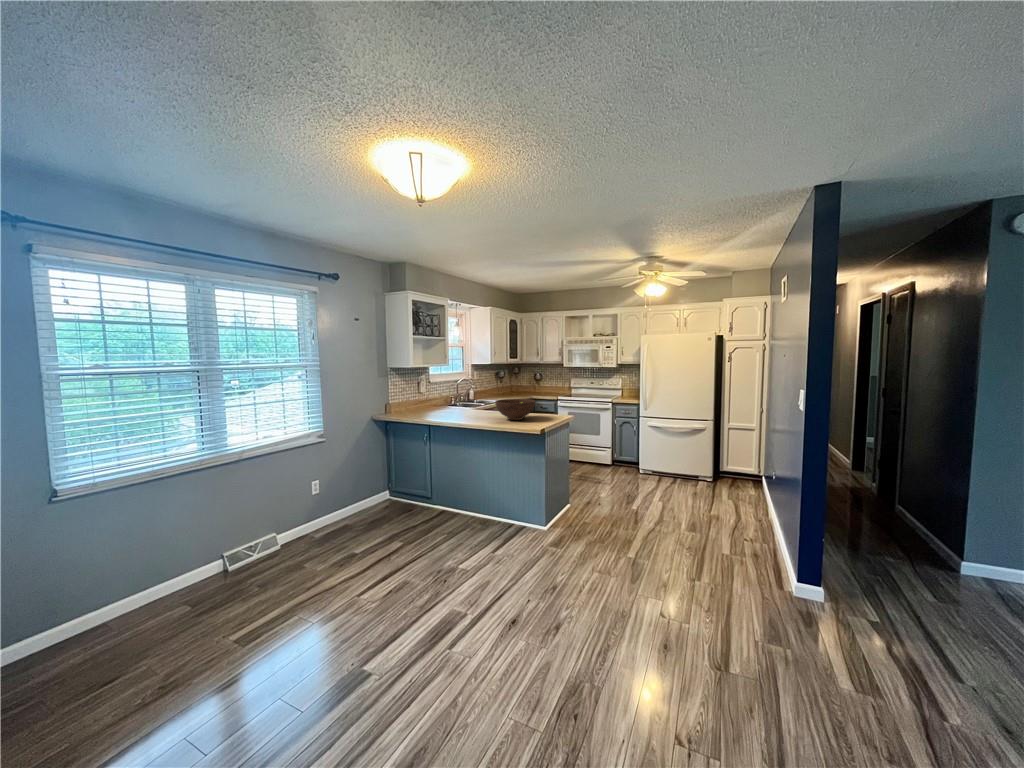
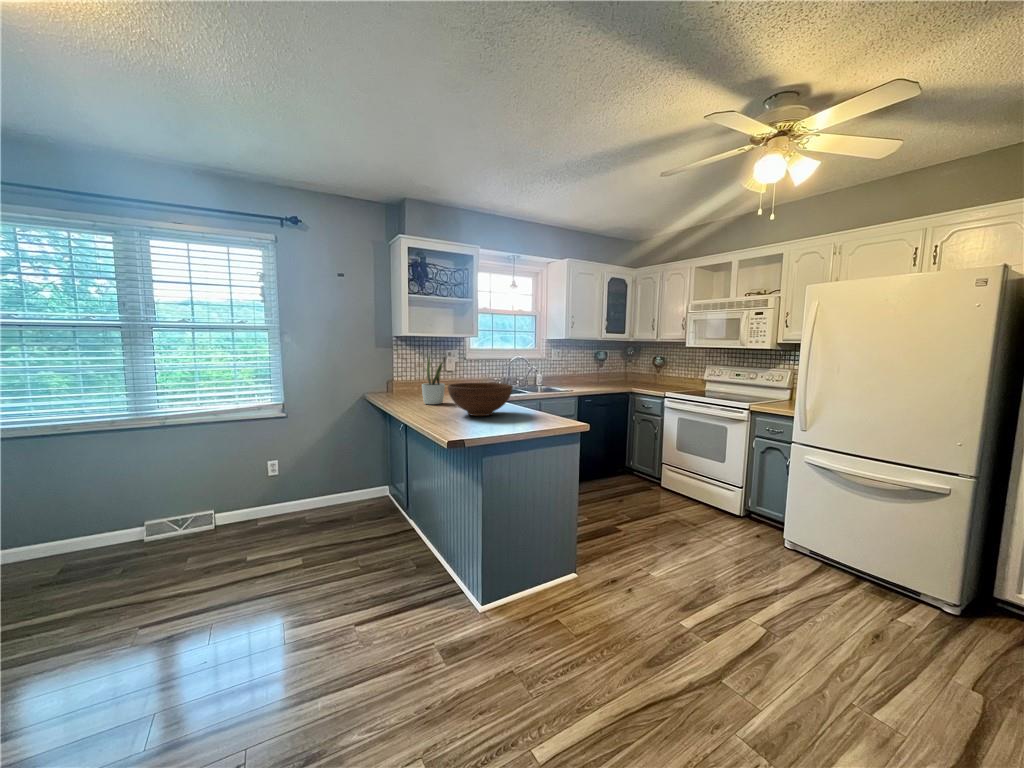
potted plant: none [442,380,468,418] -> present [422,356,445,405]

